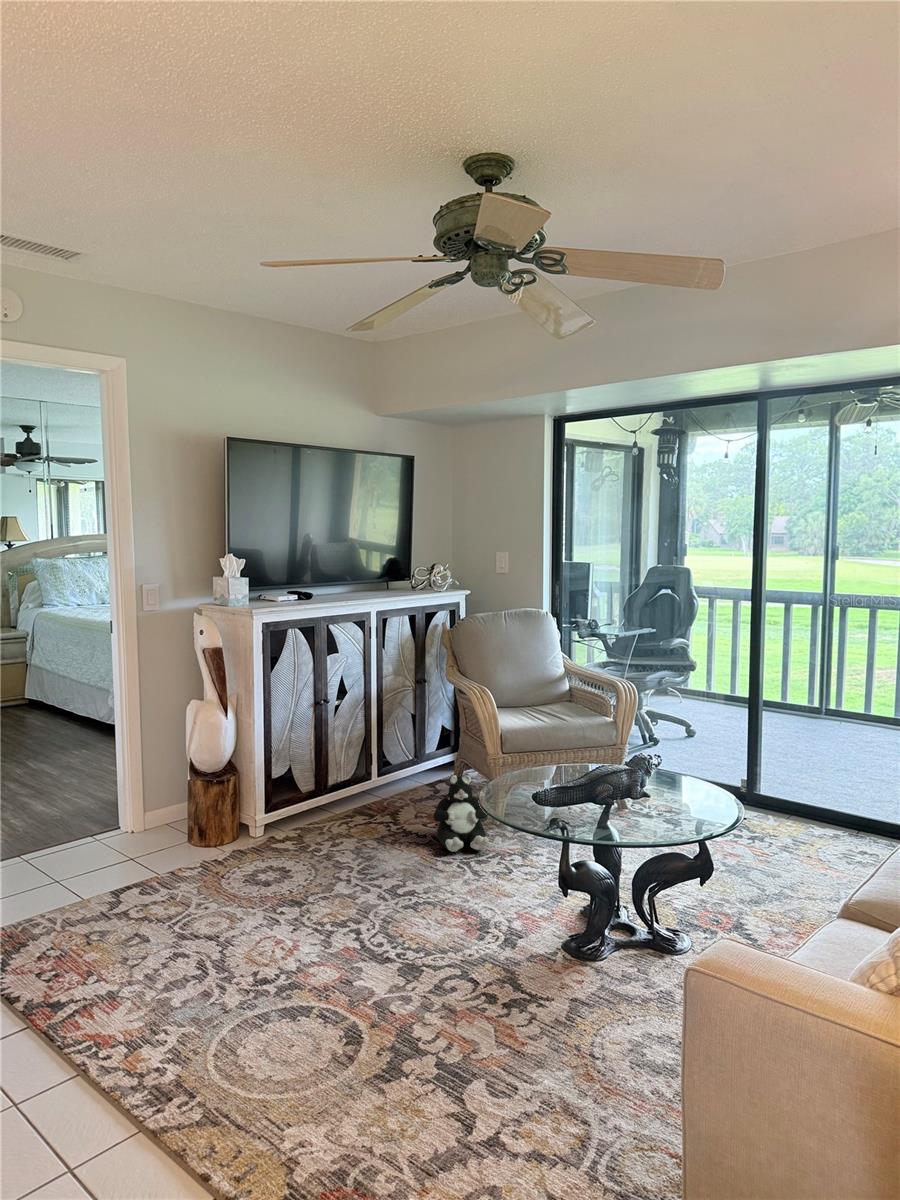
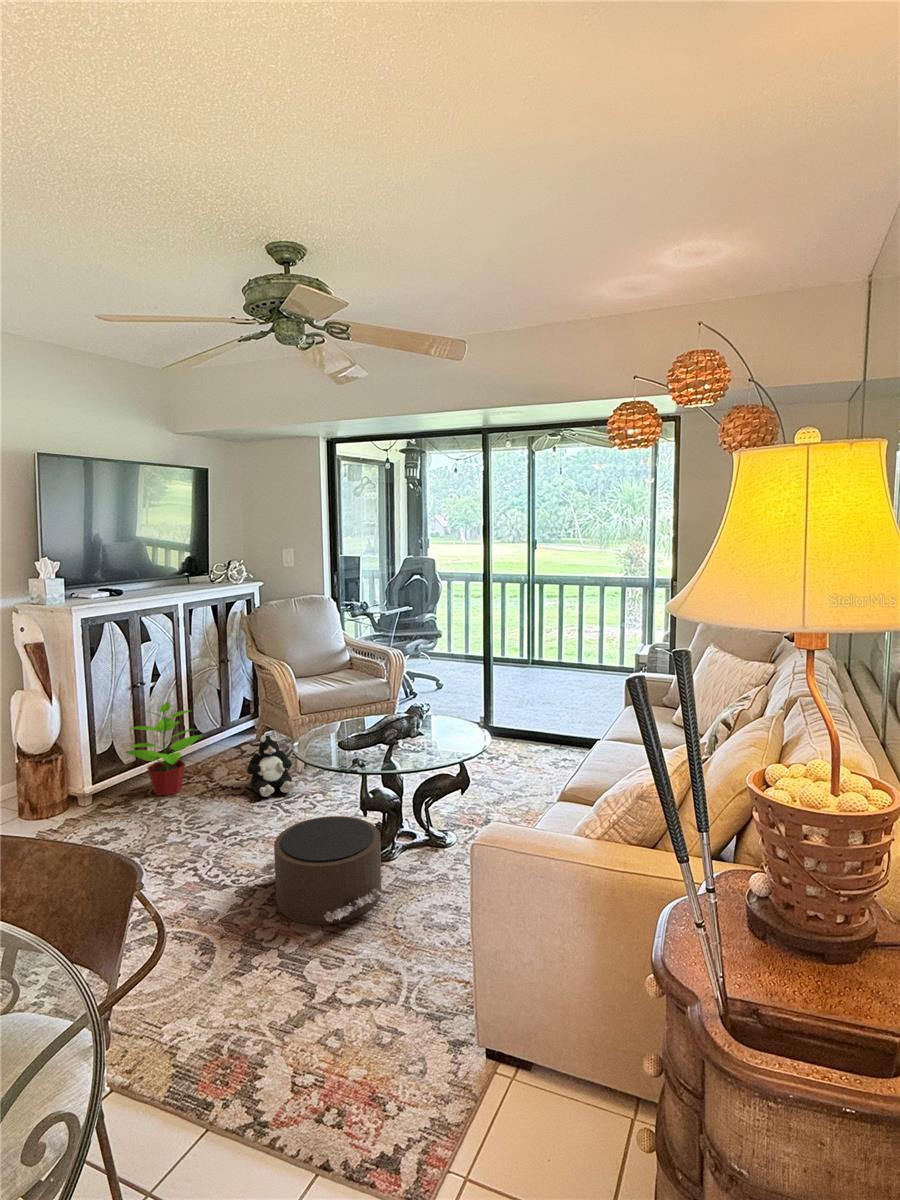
potted plant: none [303,724,388,835] -> present [126,702,202,795]
pouf: none [428,889,581,1035] -> present [260,816,383,925]

